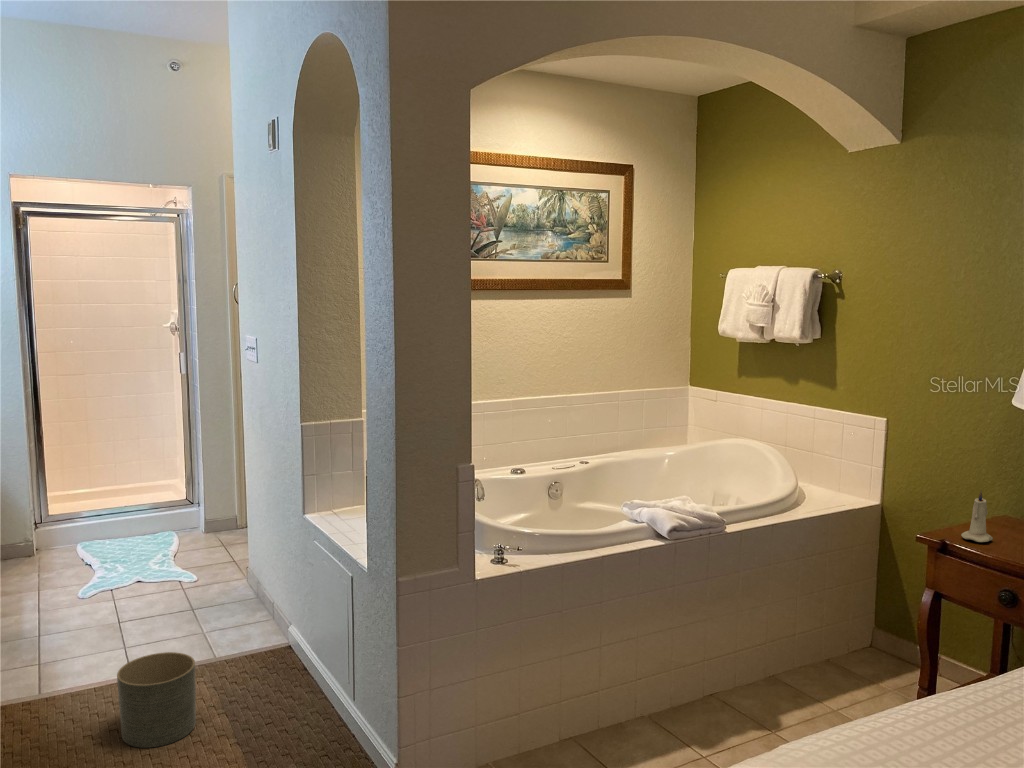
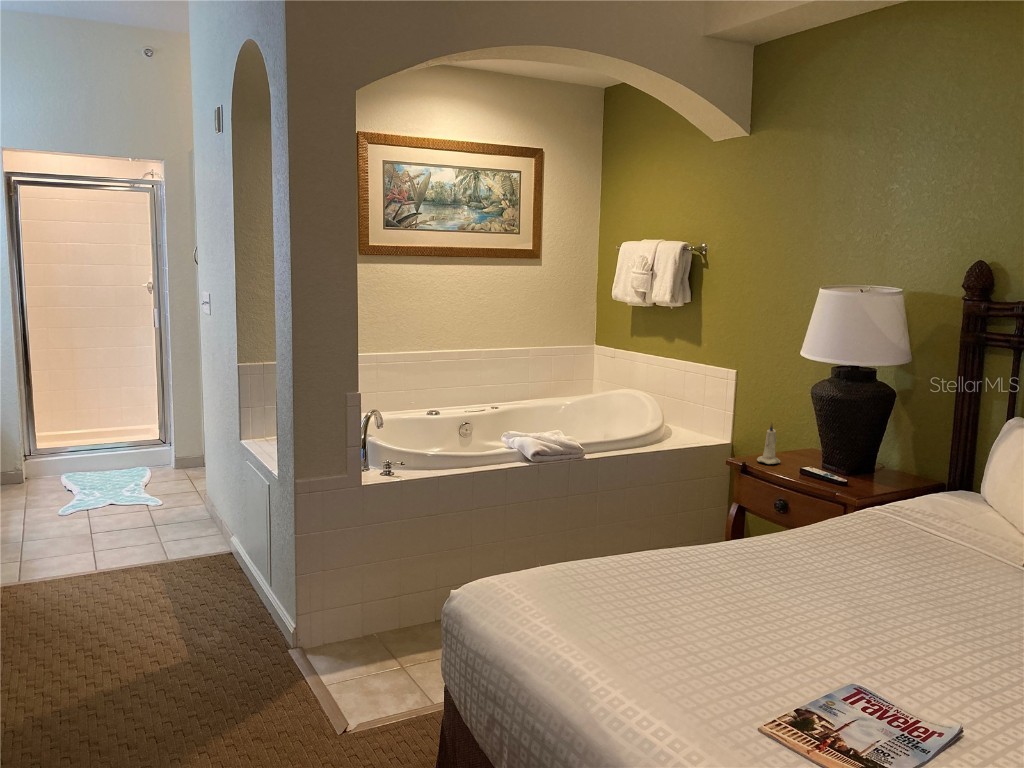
planter: present [117,652,196,748] -> none [78,547,144,618]

